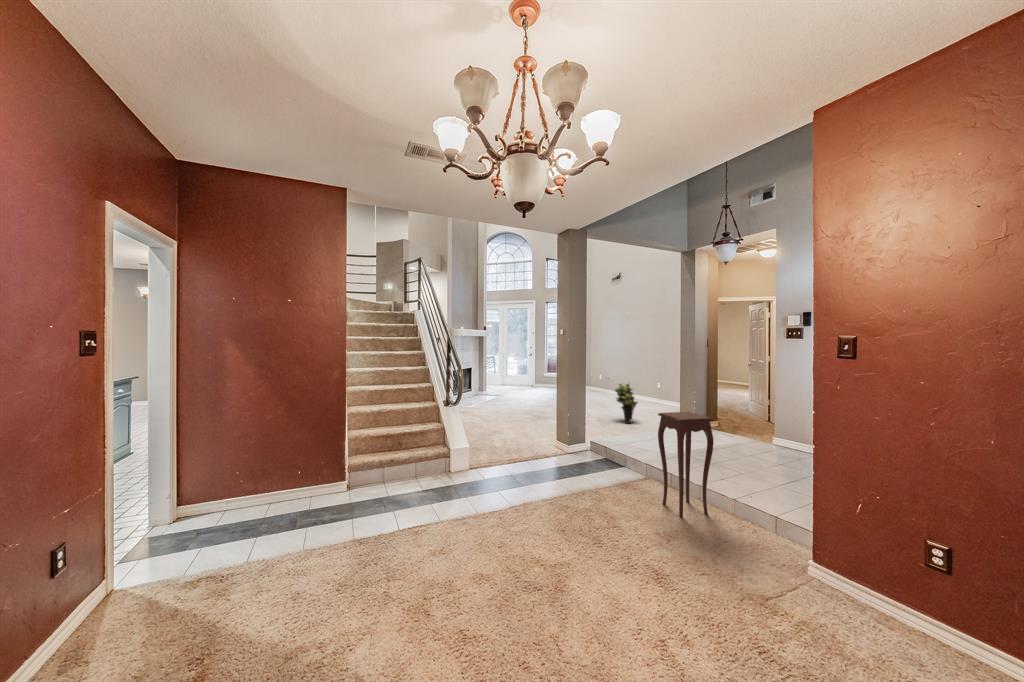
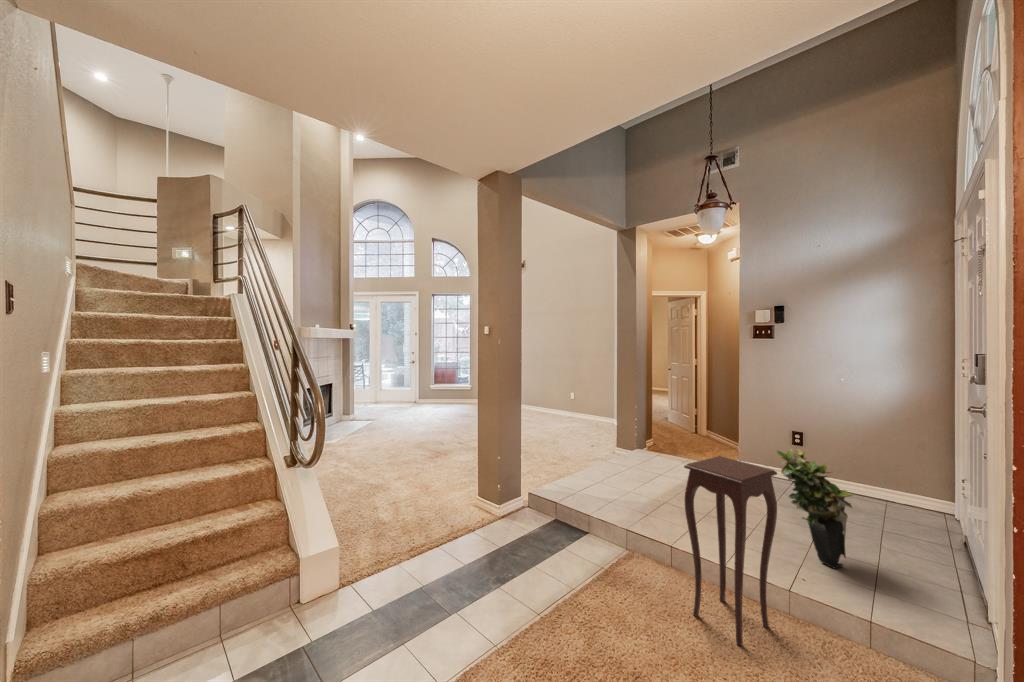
potted plant: present [615,384,638,423] -> present [776,449,853,568]

